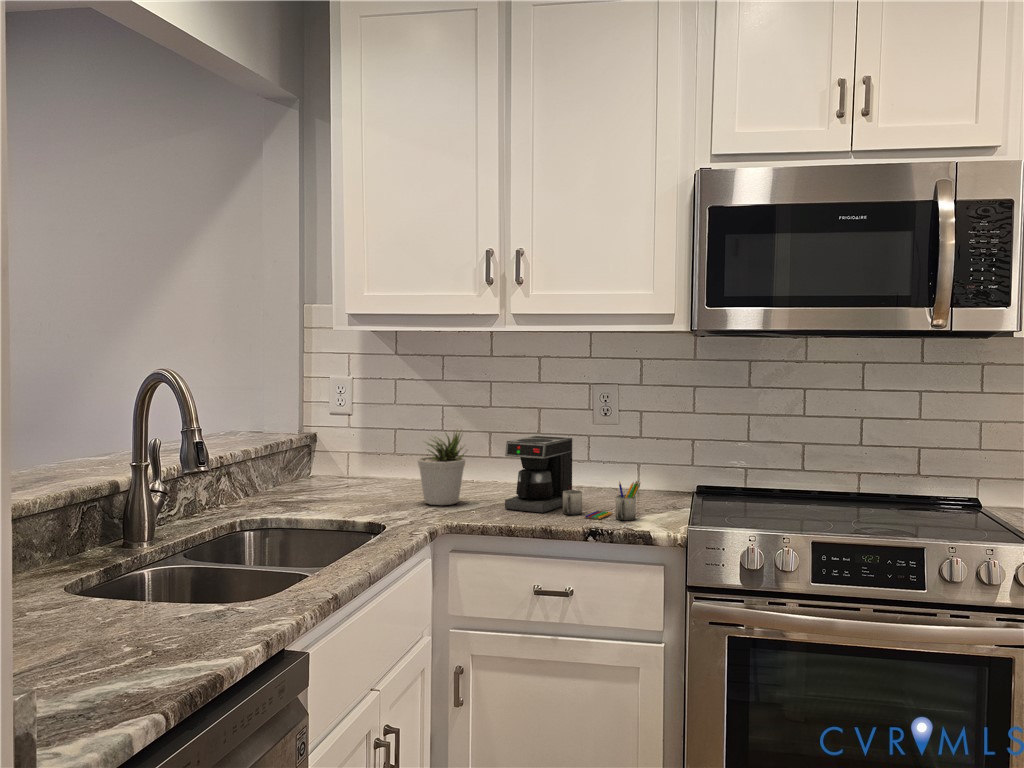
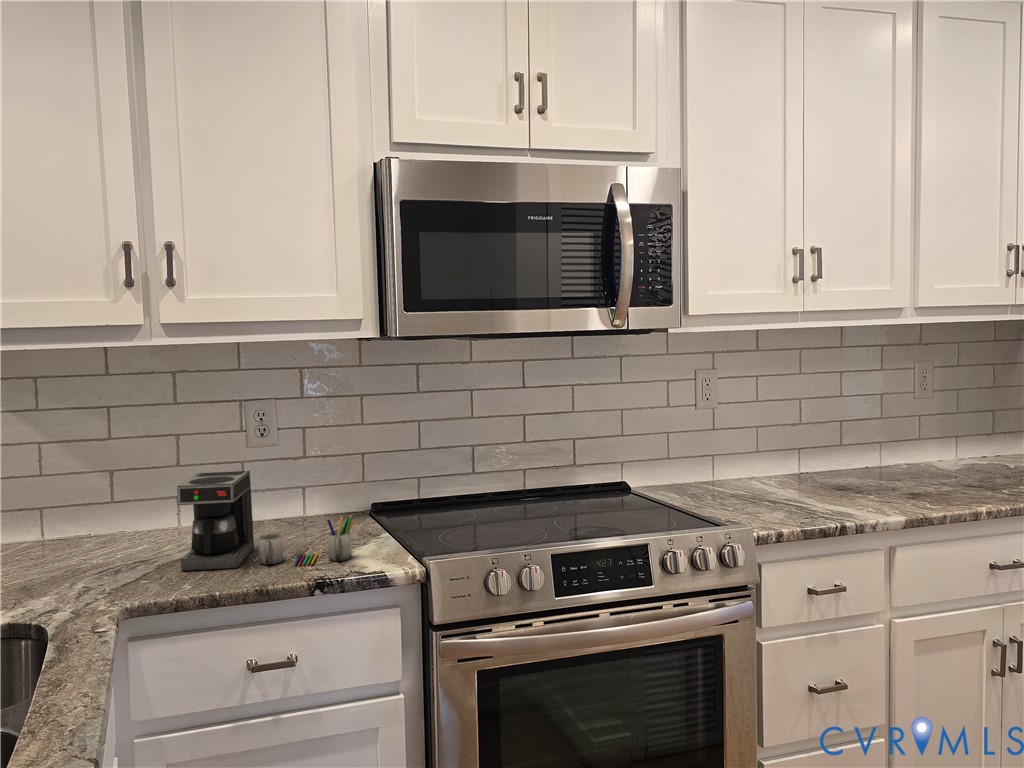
potted plant: present [418,431,466,505] -> none [44,476,117,583]

